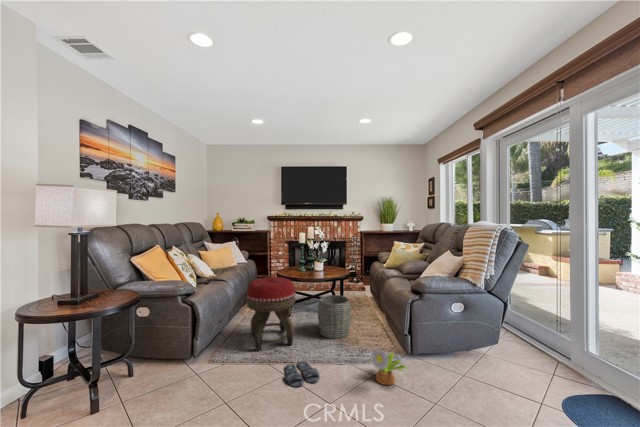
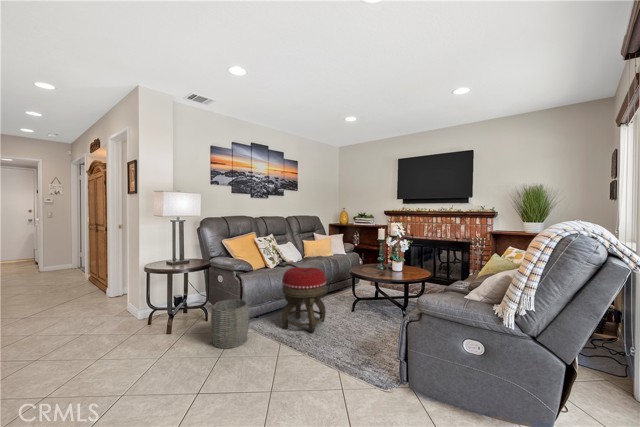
woven basket: present [318,295,351,339] -> present [211,299,249,349]
decorative plant: present [370,348,407,385] -> none [325,354,362,400]
slippers: present [285,362,319,387] -> none [267,346,302,367]

